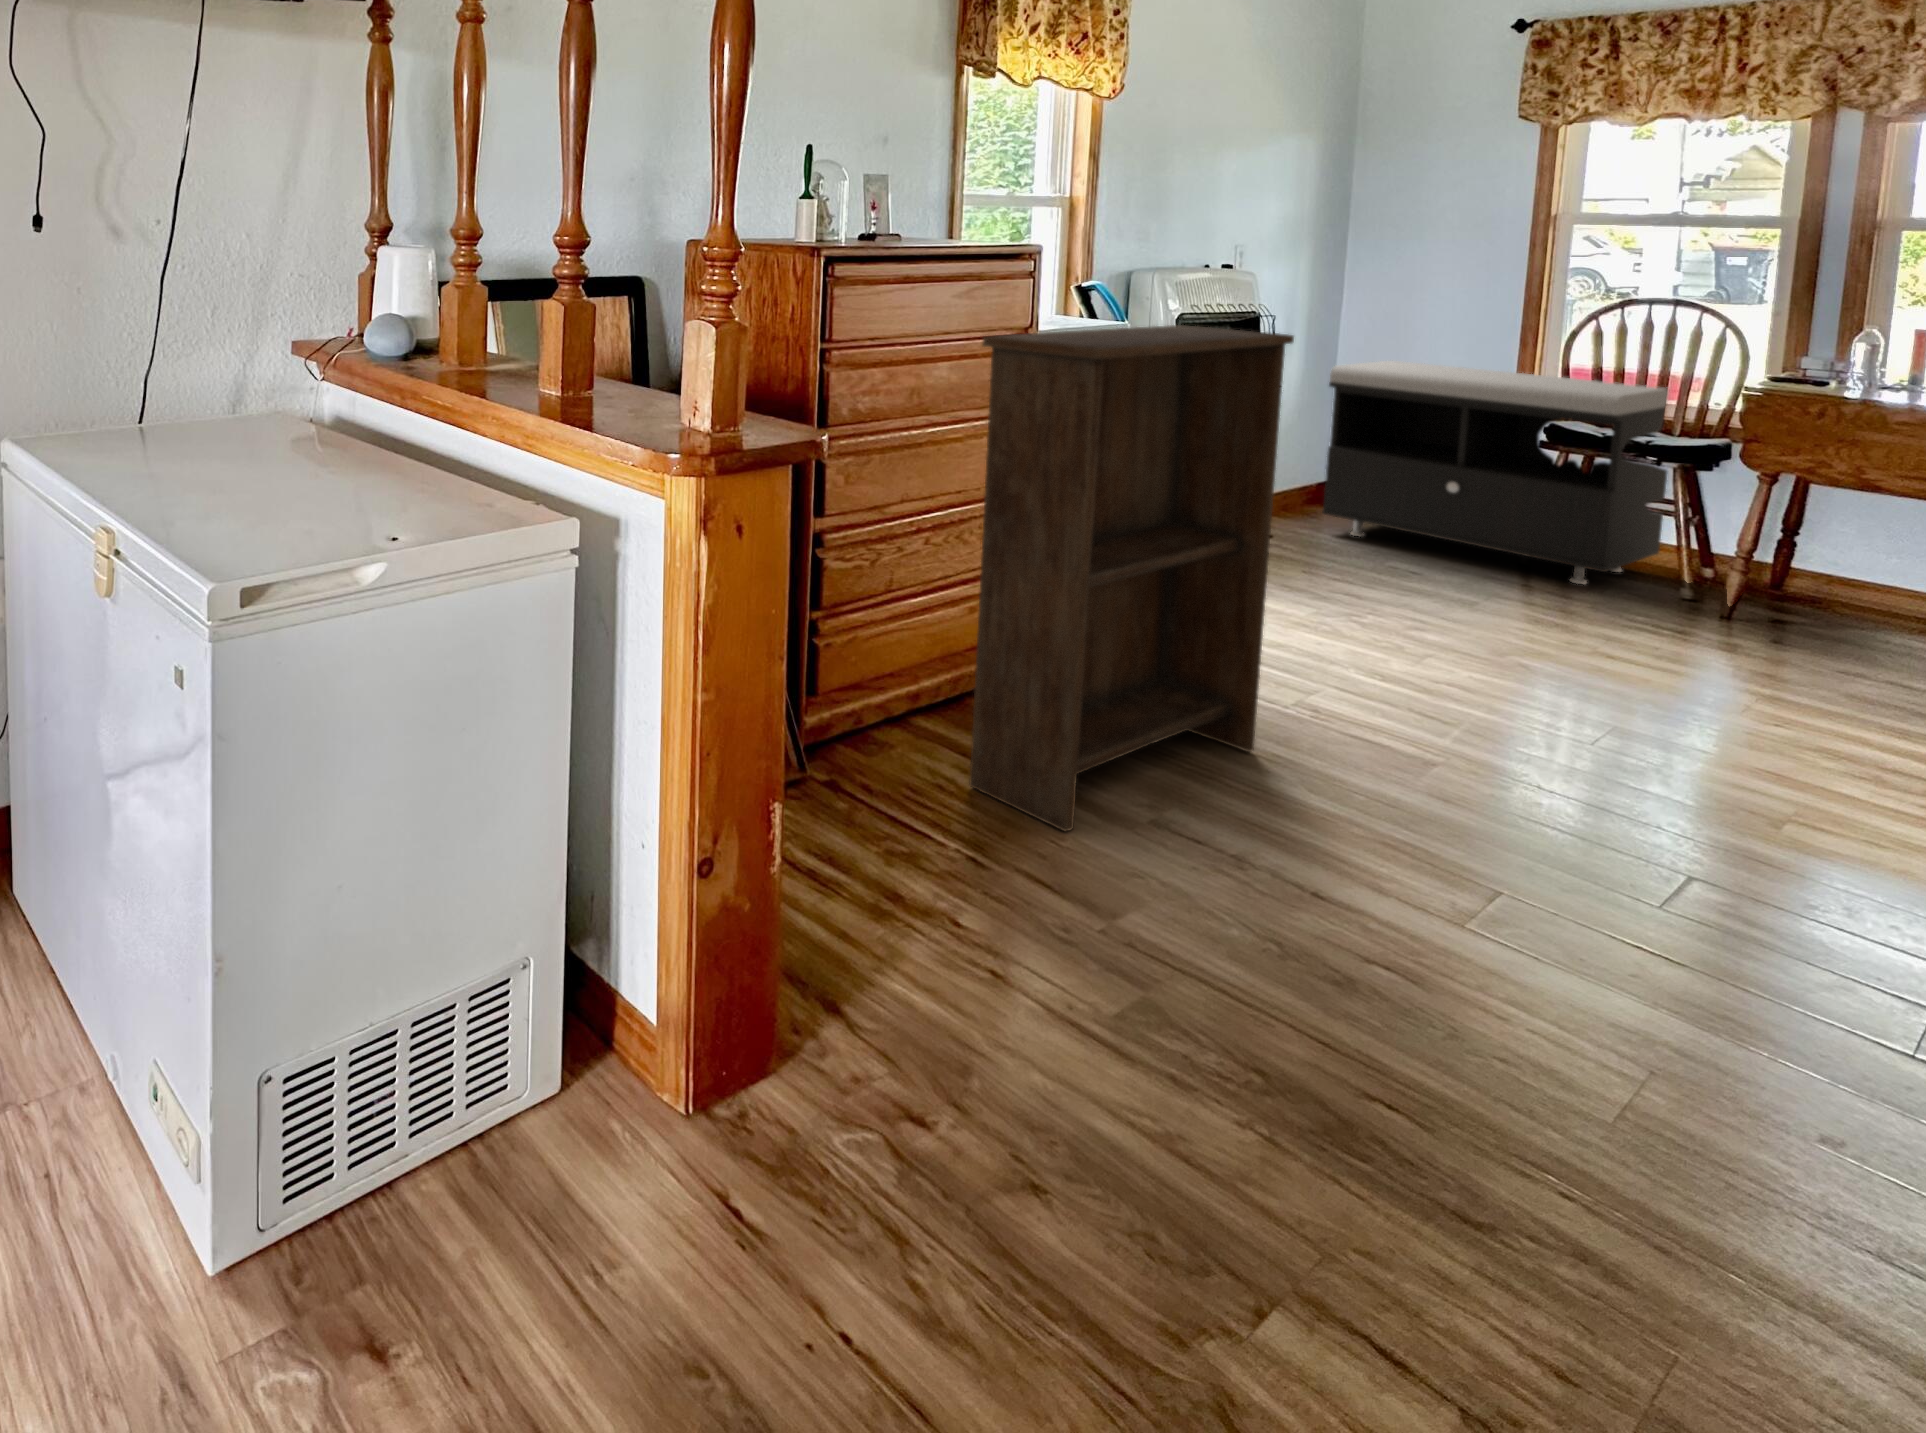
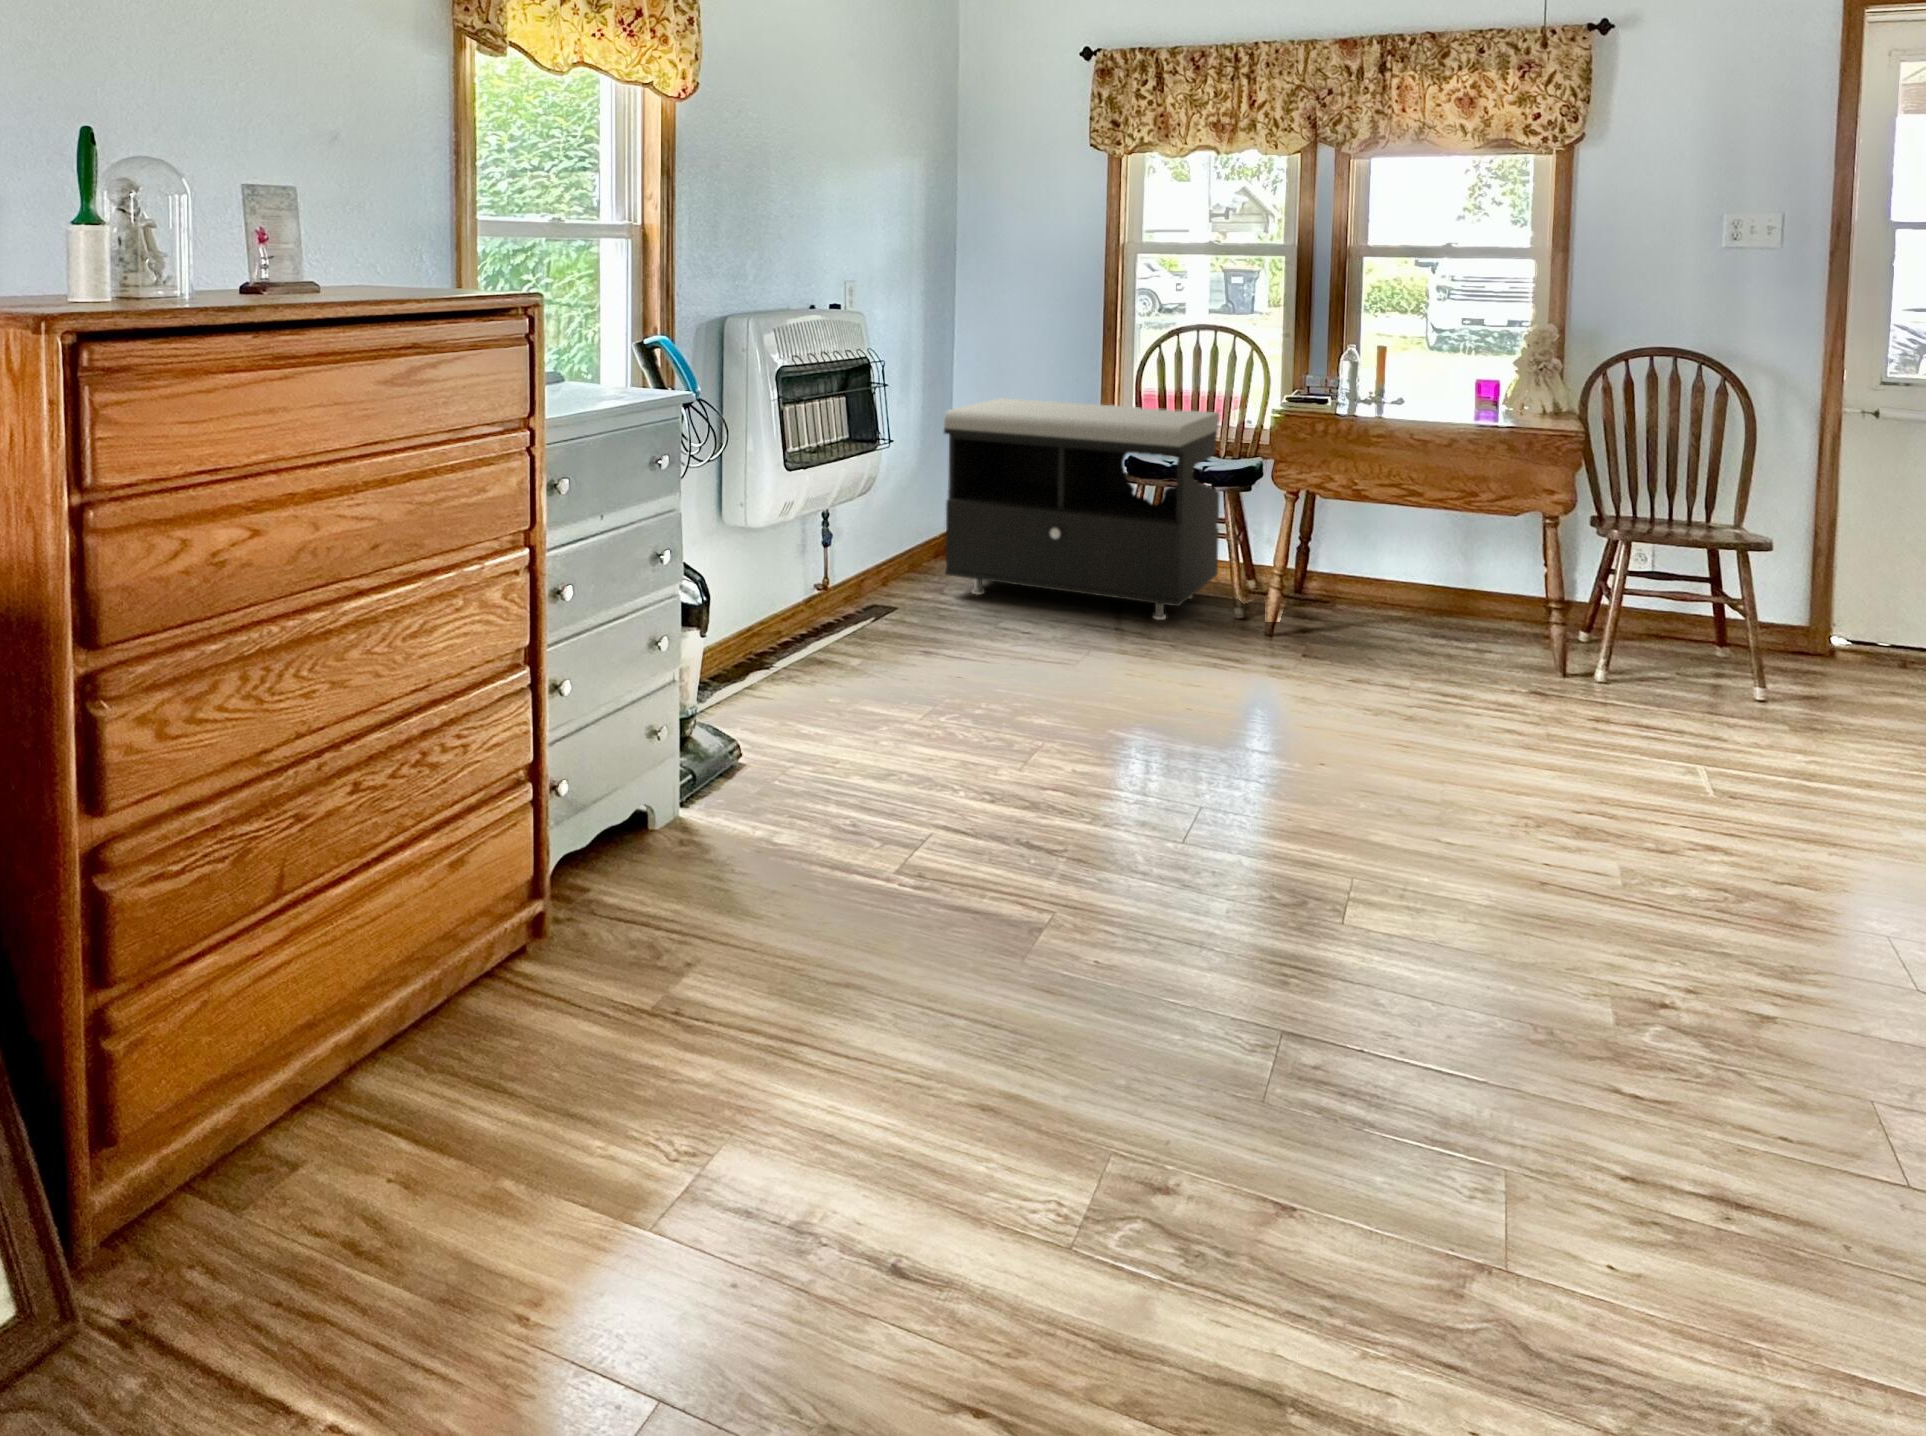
bookshelf: present [969,325,1294,831] -> none [374,402,850,1273]

